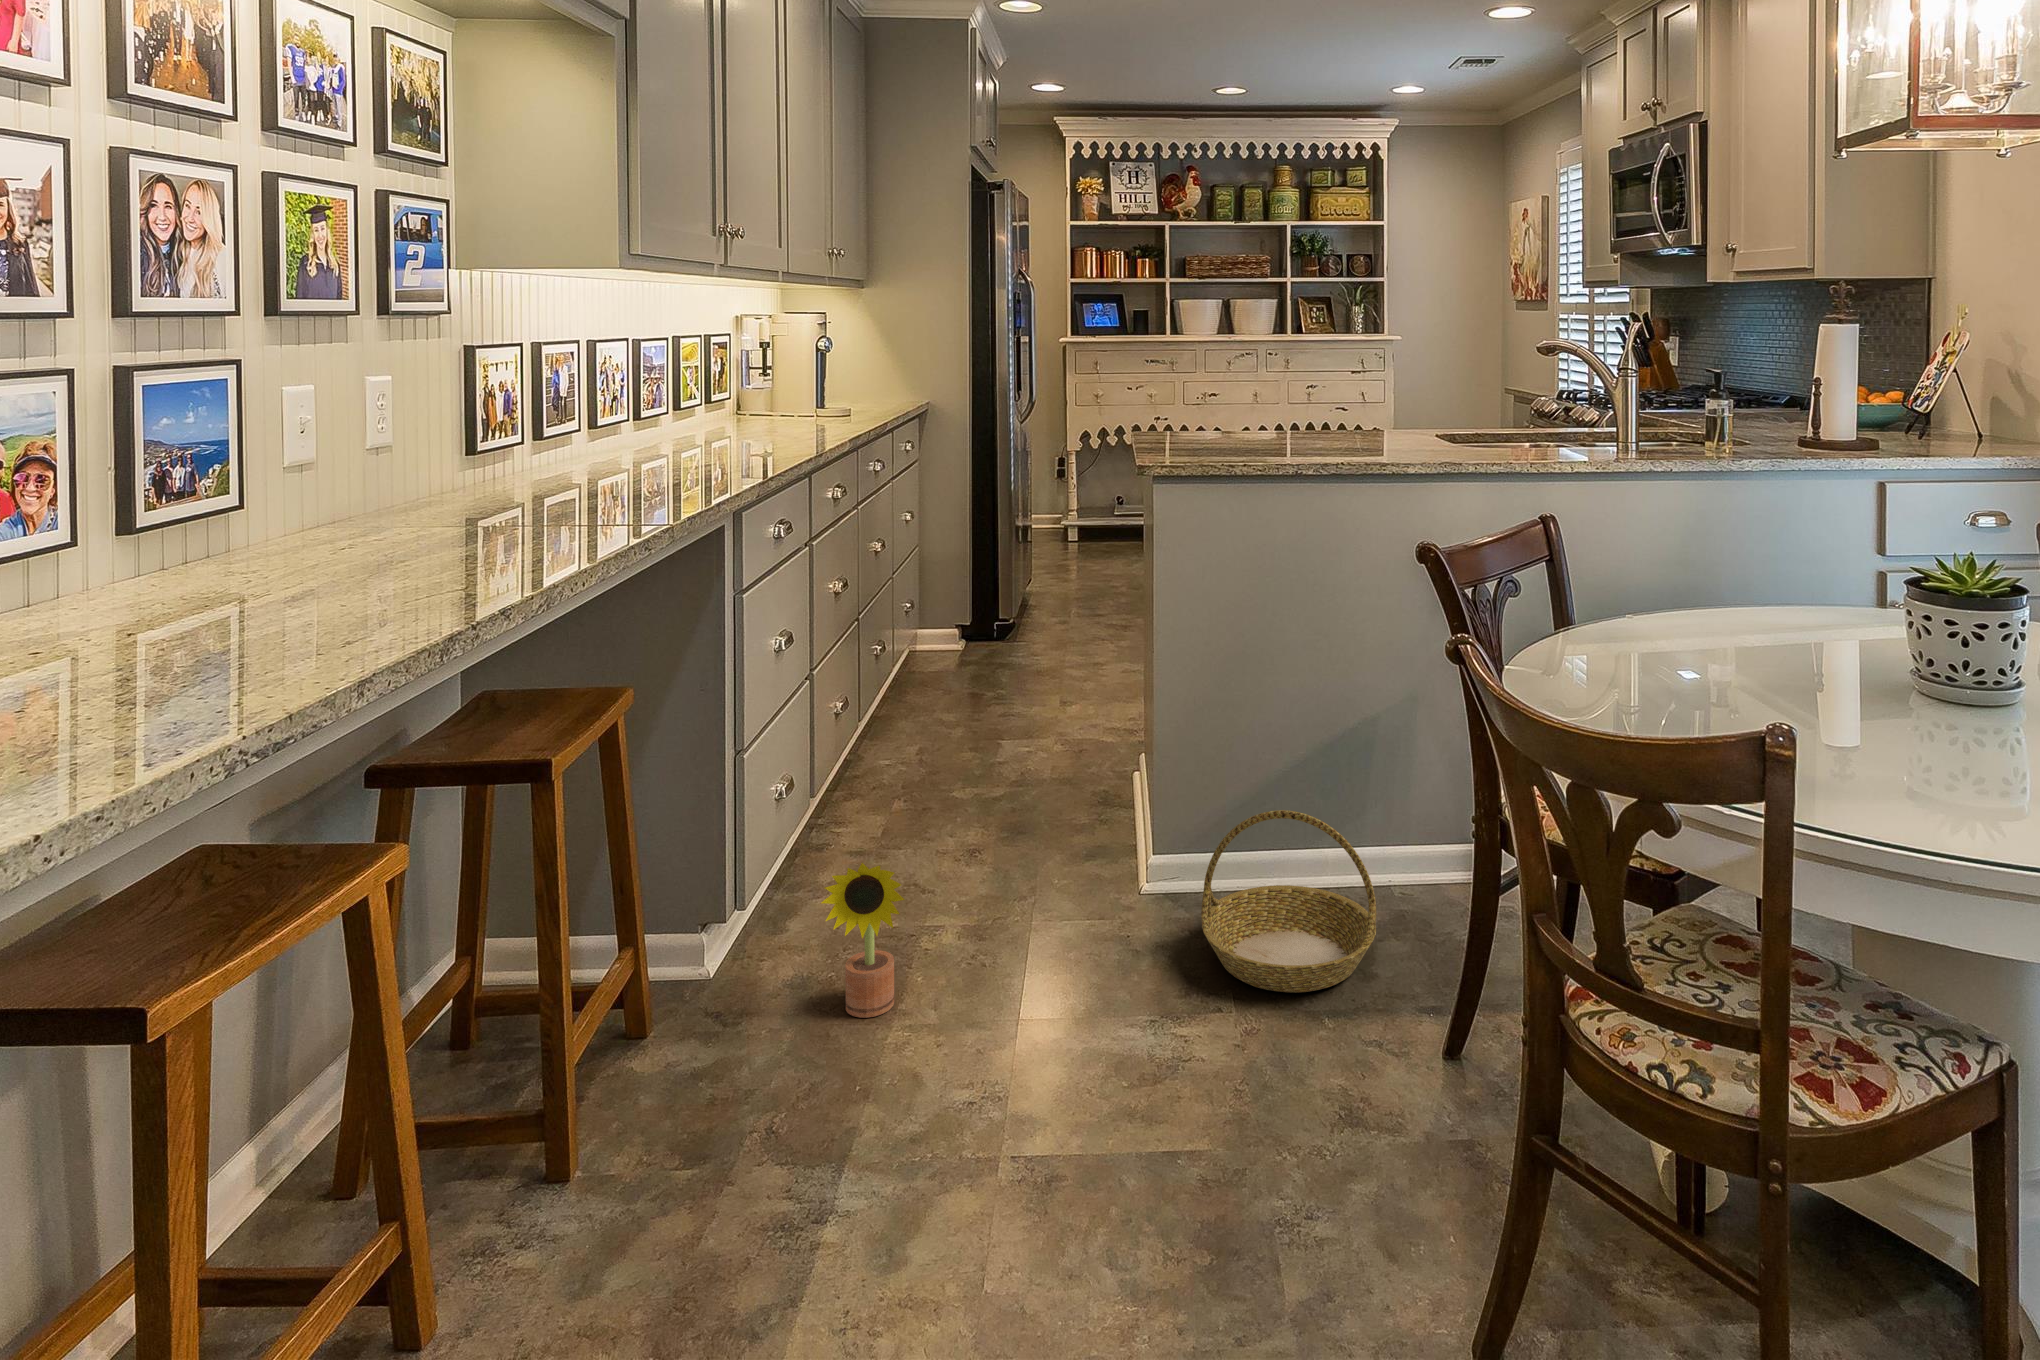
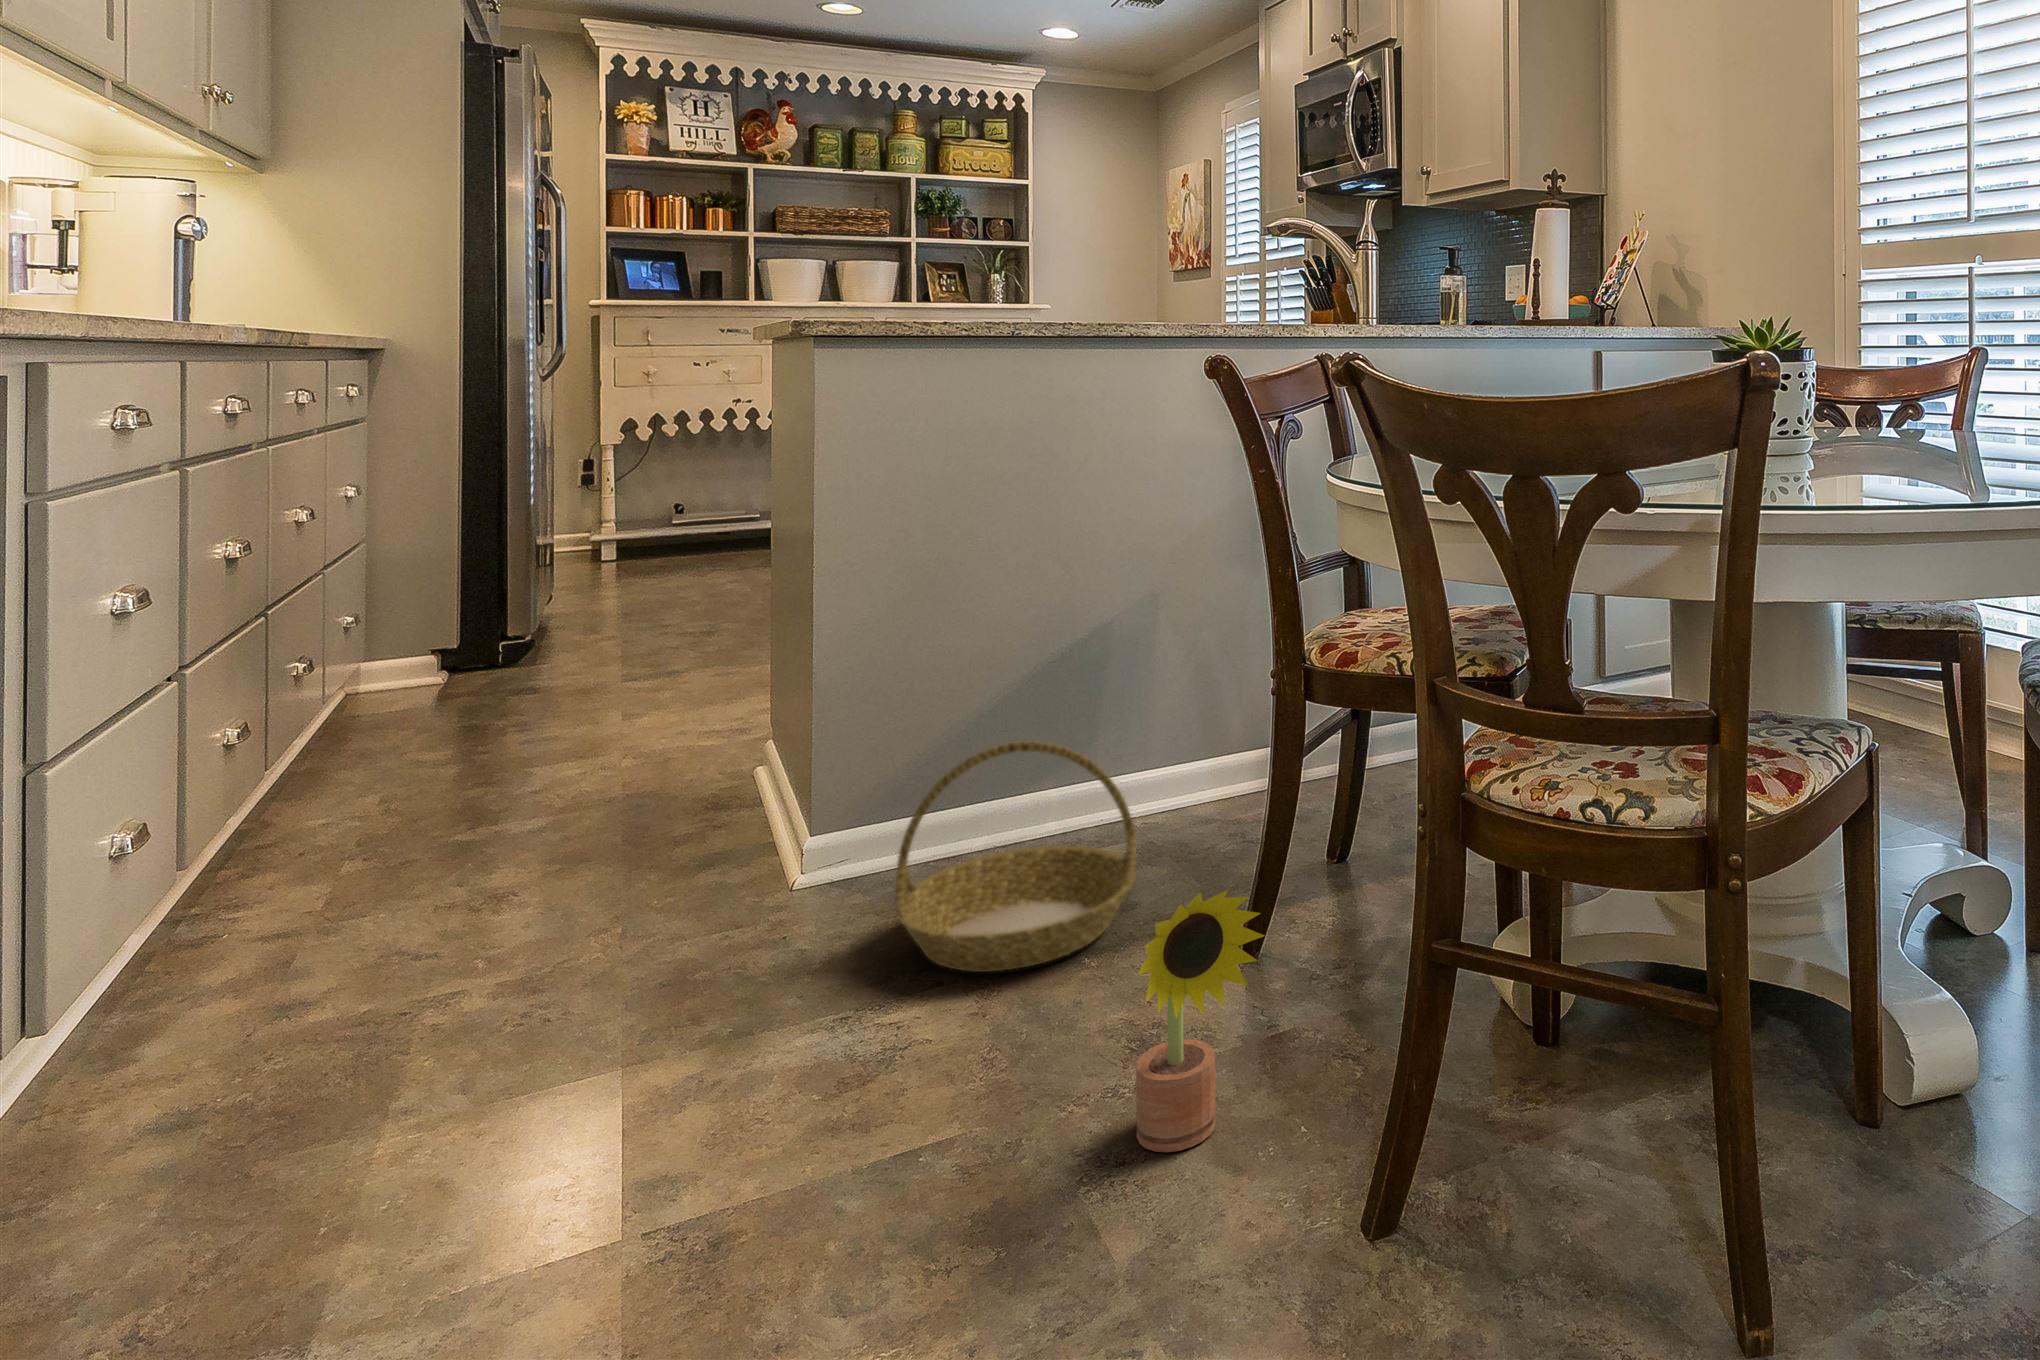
decorative plant: present [821,863,905,1018] -> present [1136,890,1265,1152]

